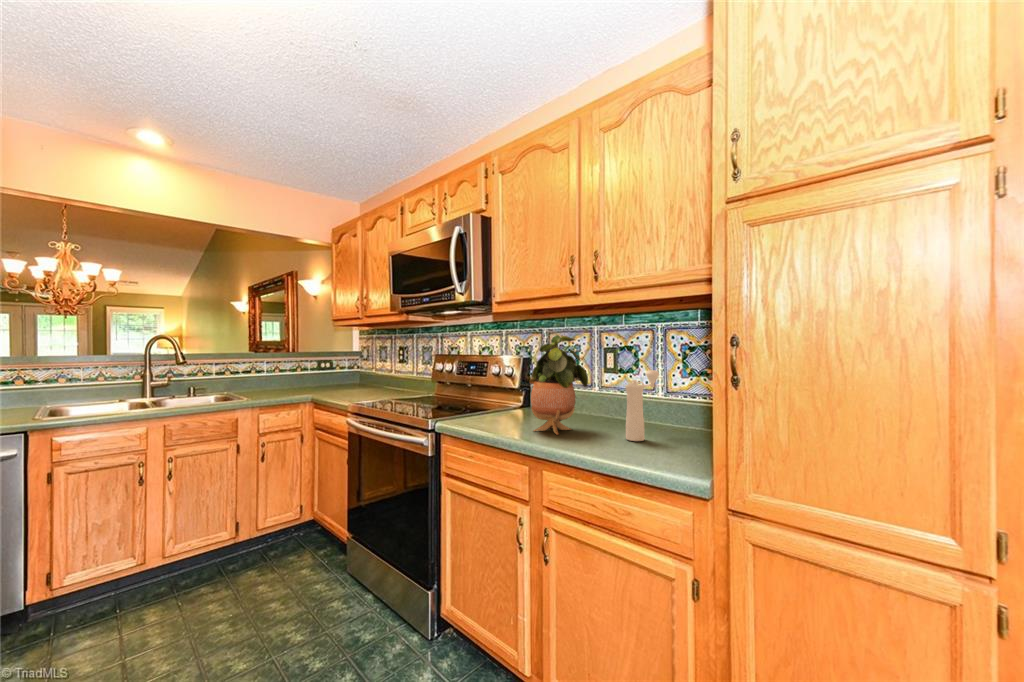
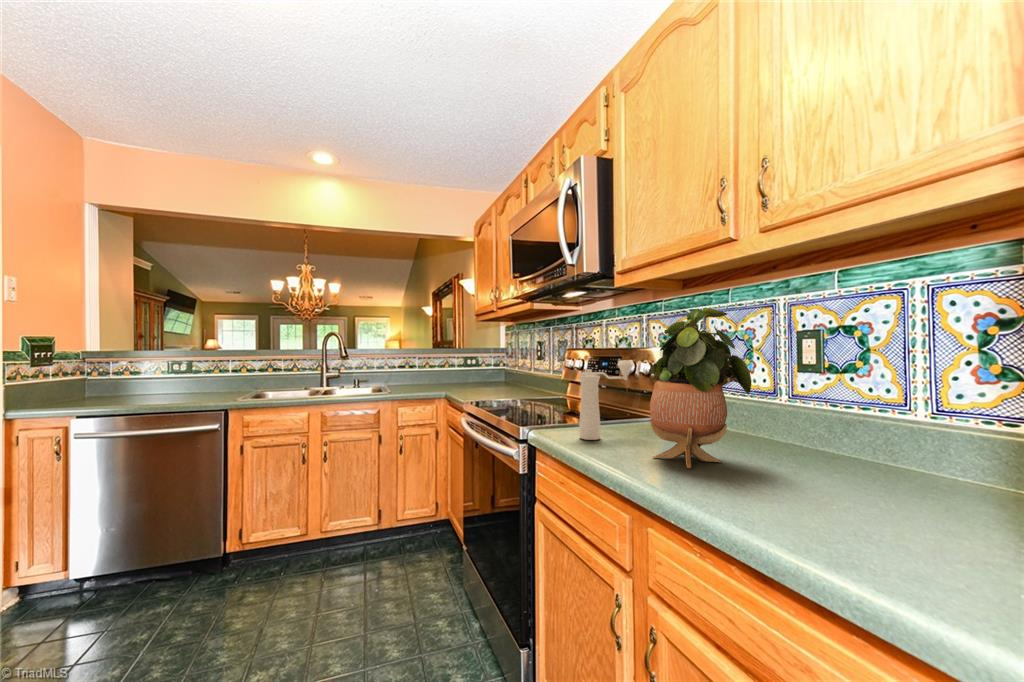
pepper mill: present [625,370,659,441] -> present [579,360,633,440]

